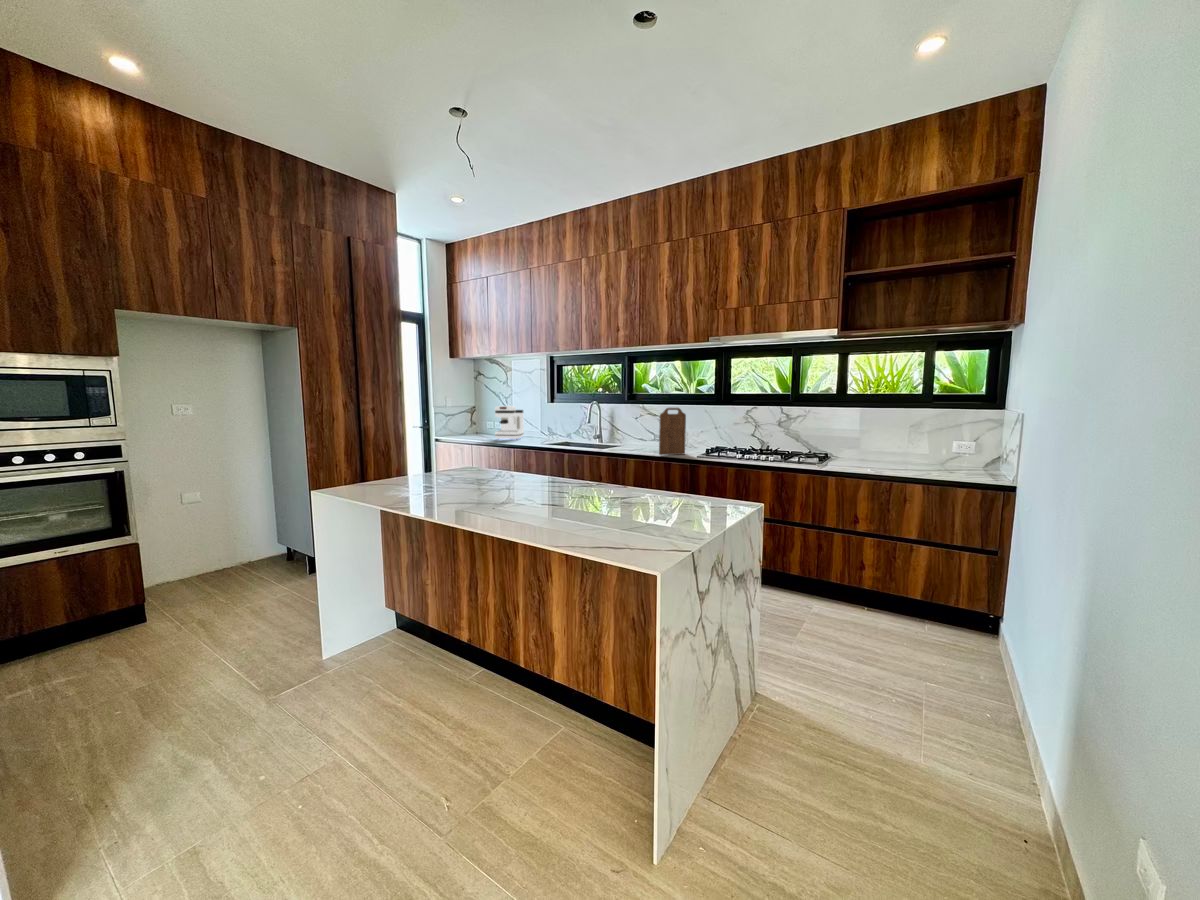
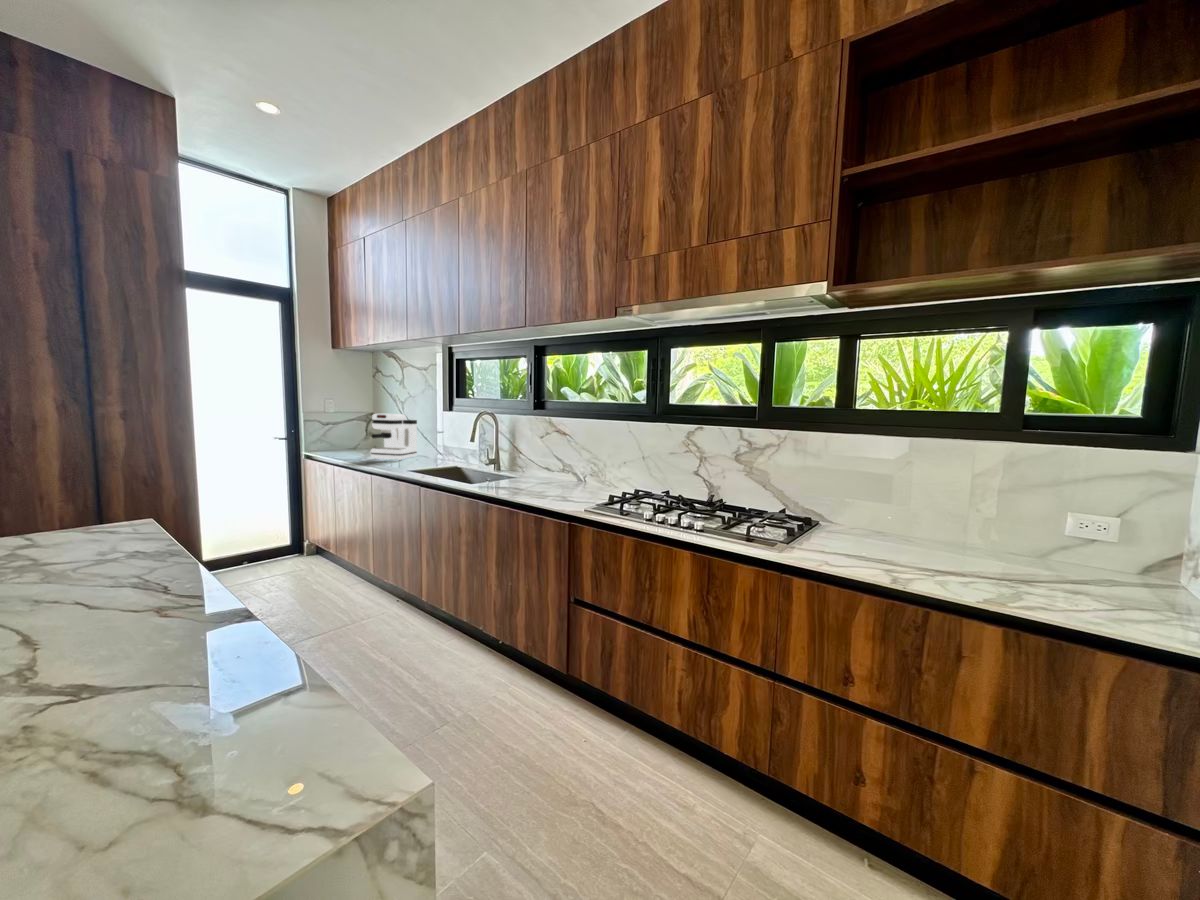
cutting board: present [659,408,686,455] -> none [535,425,583,503]

